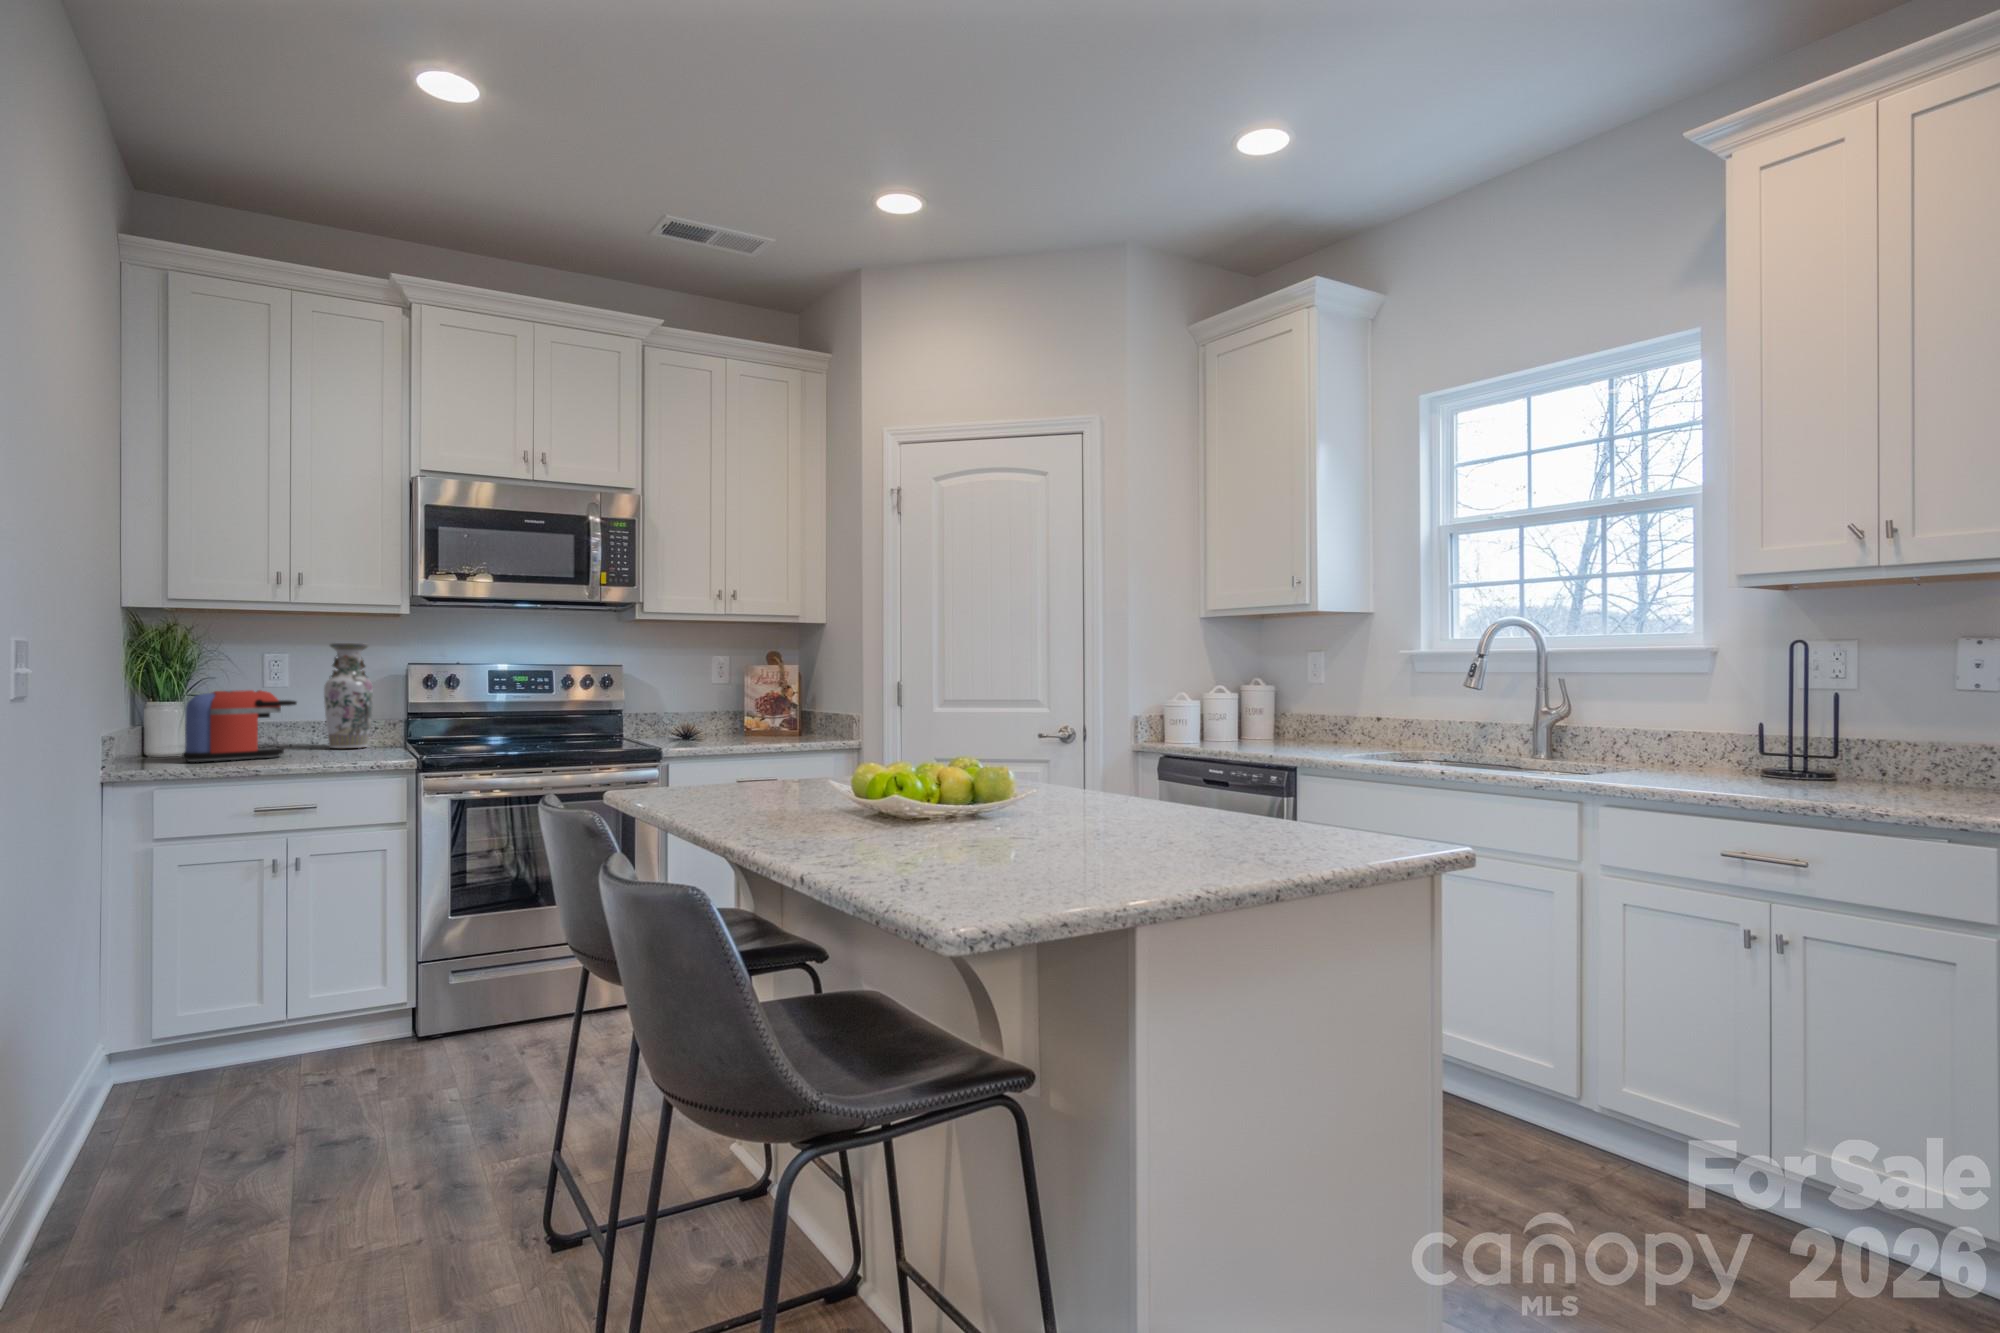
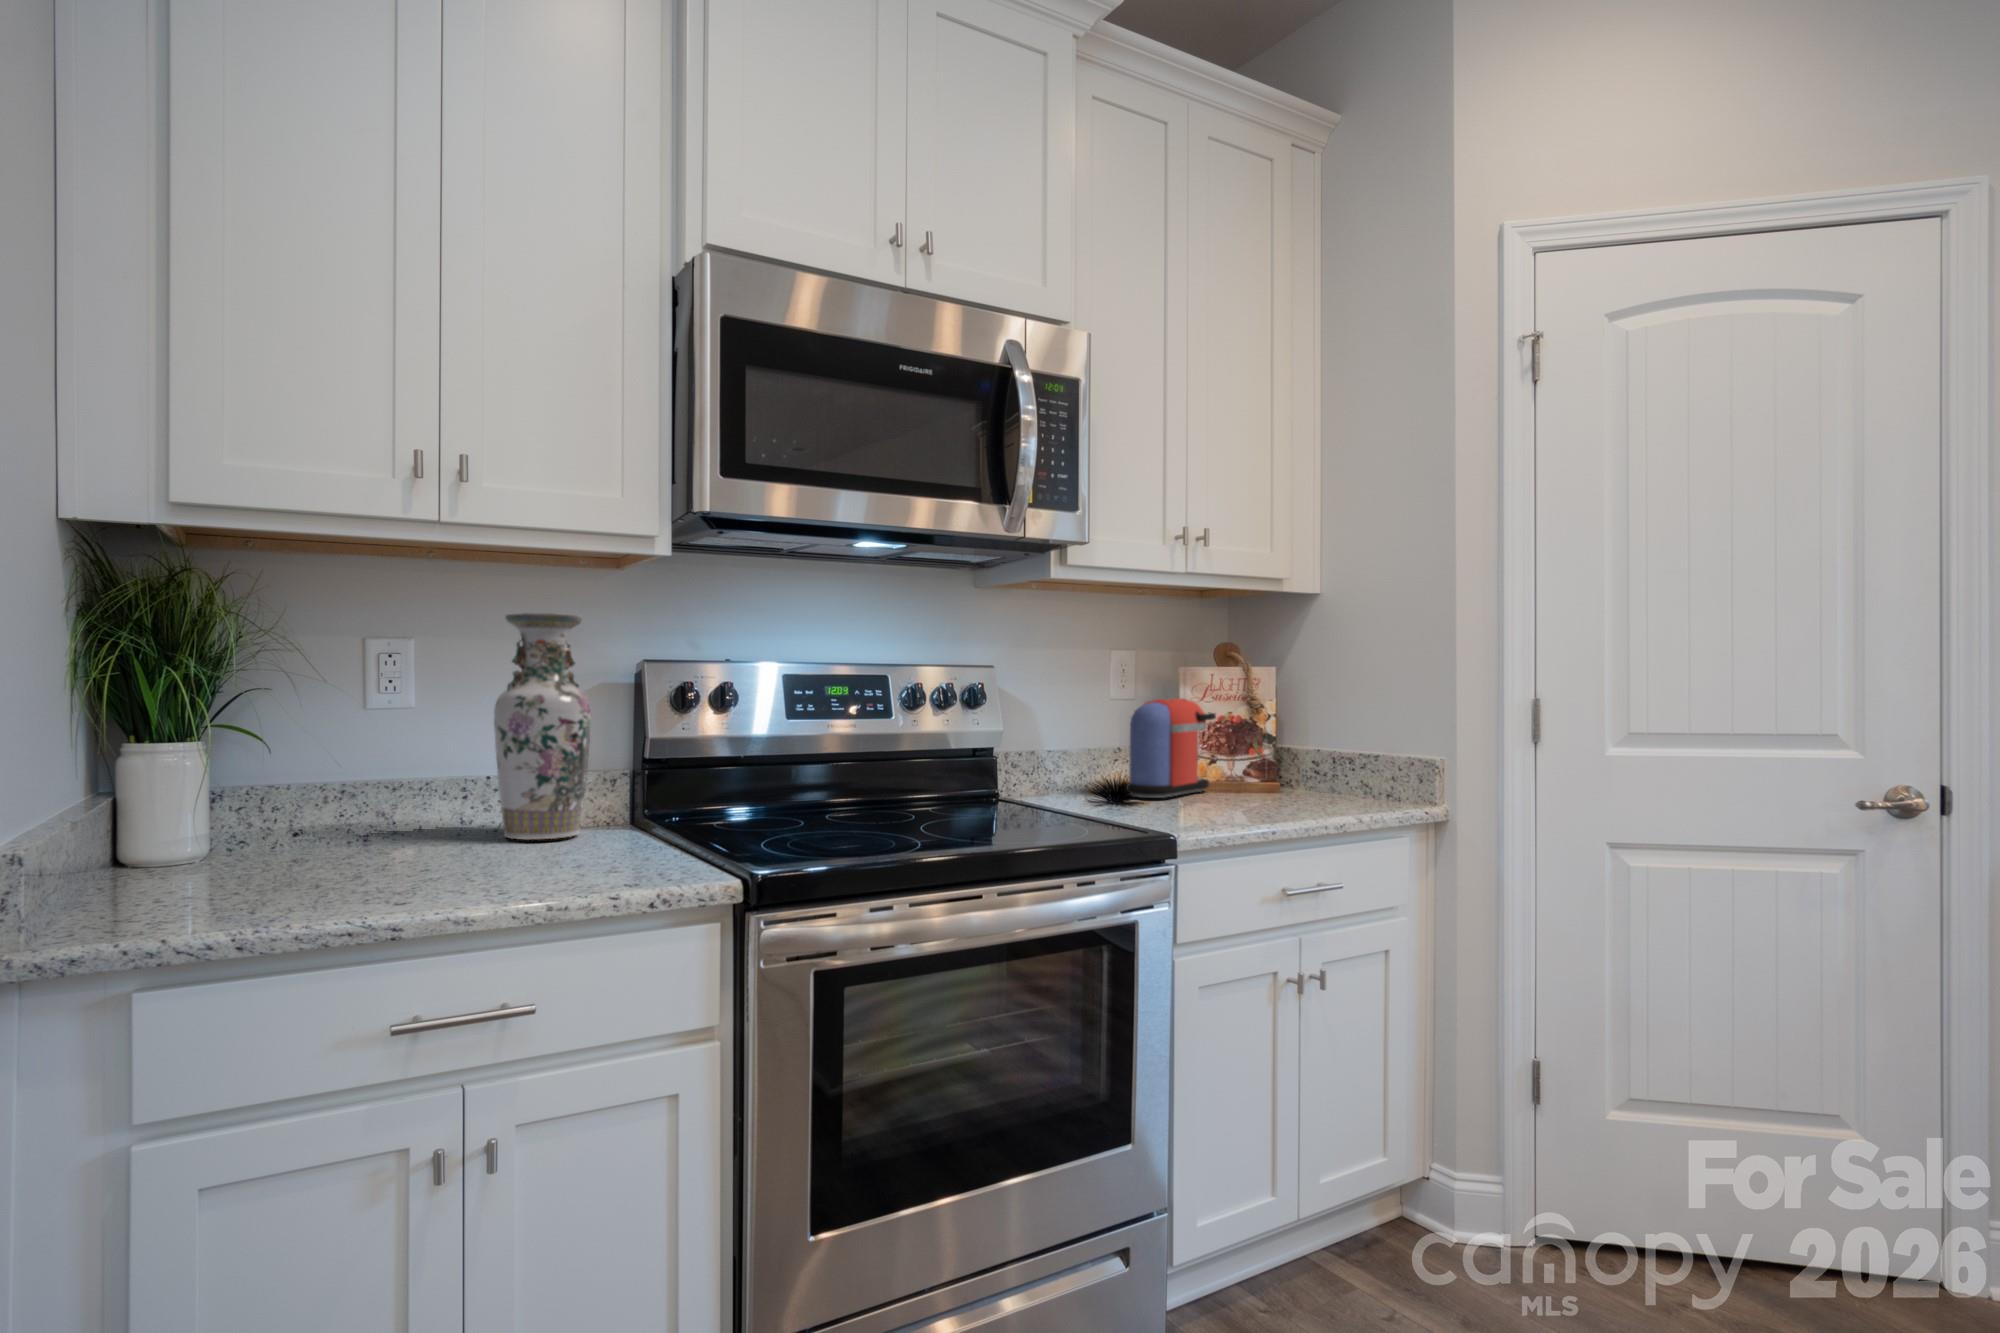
coffee maker: present [183,690,297,762] -> present [1126,698,1216,798]

